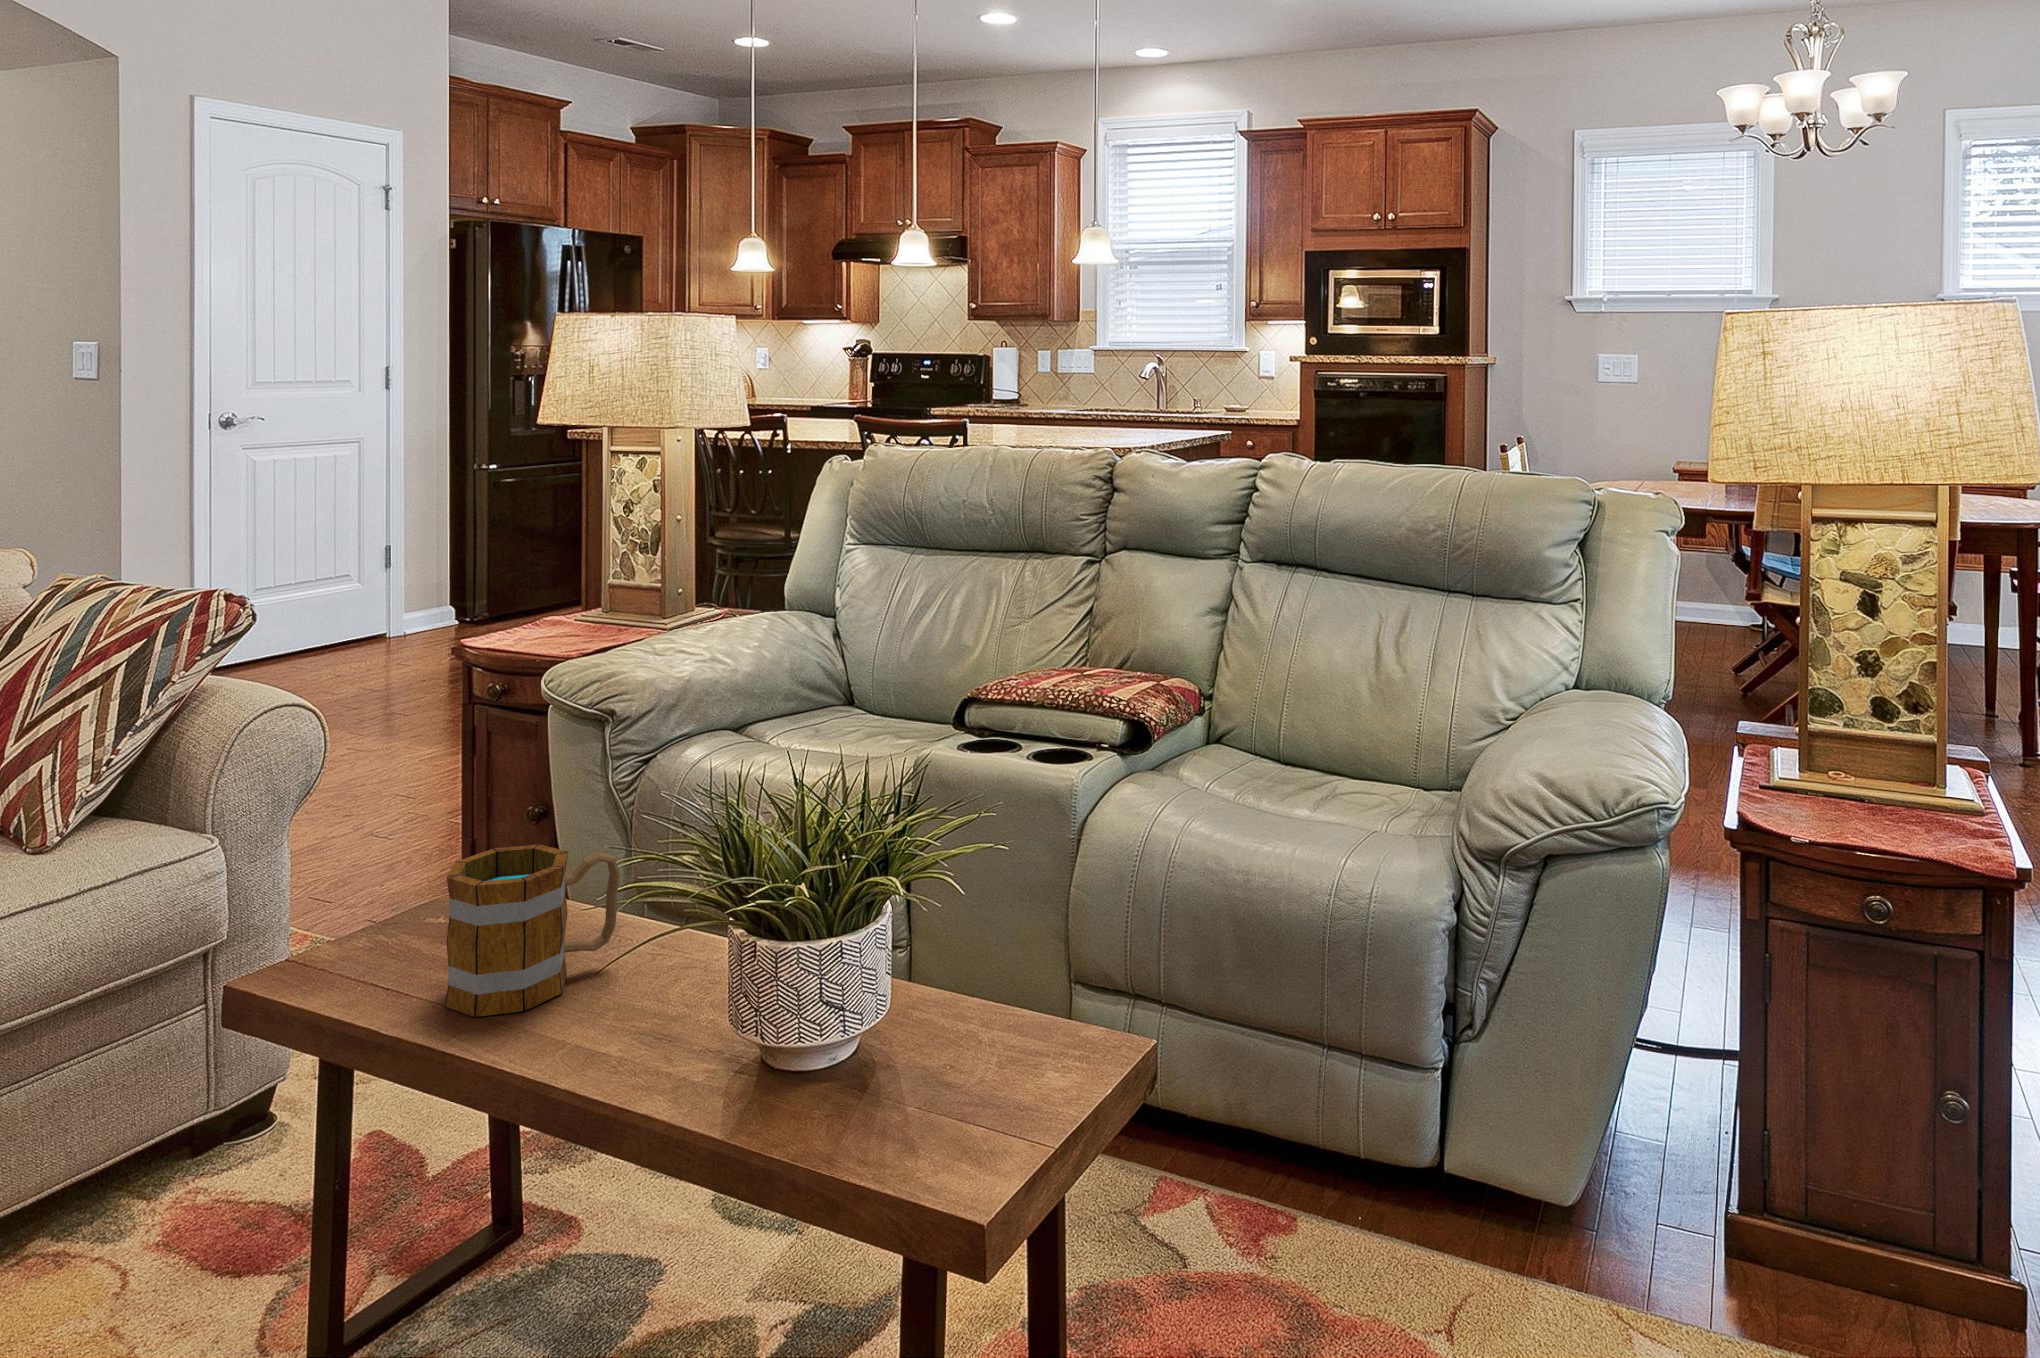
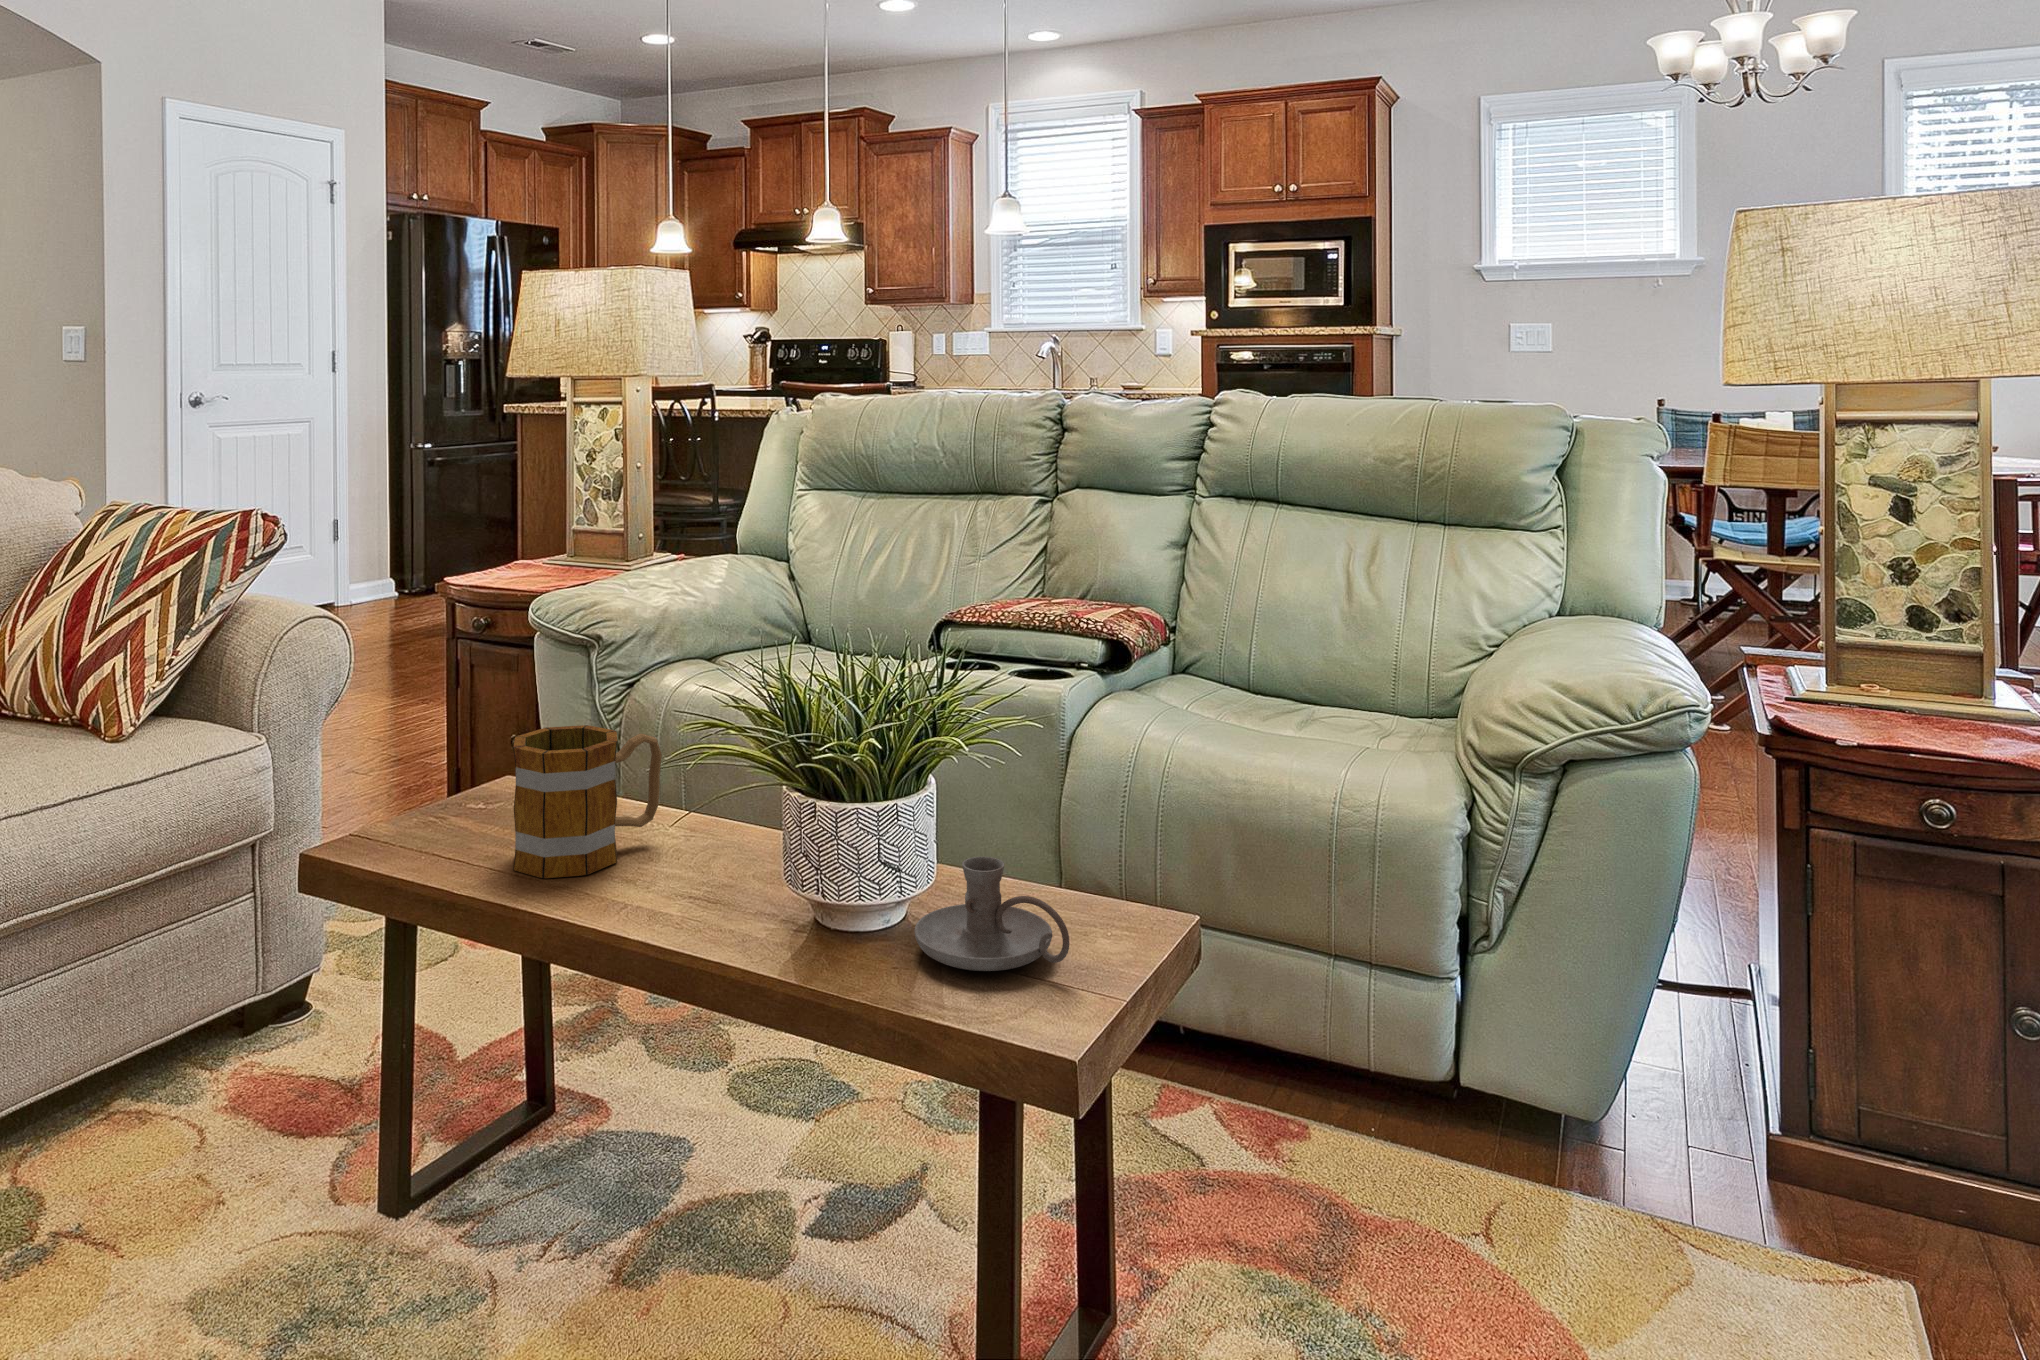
candle holder: none [846,999,998,1126] -> present [915,857,1070,971]

